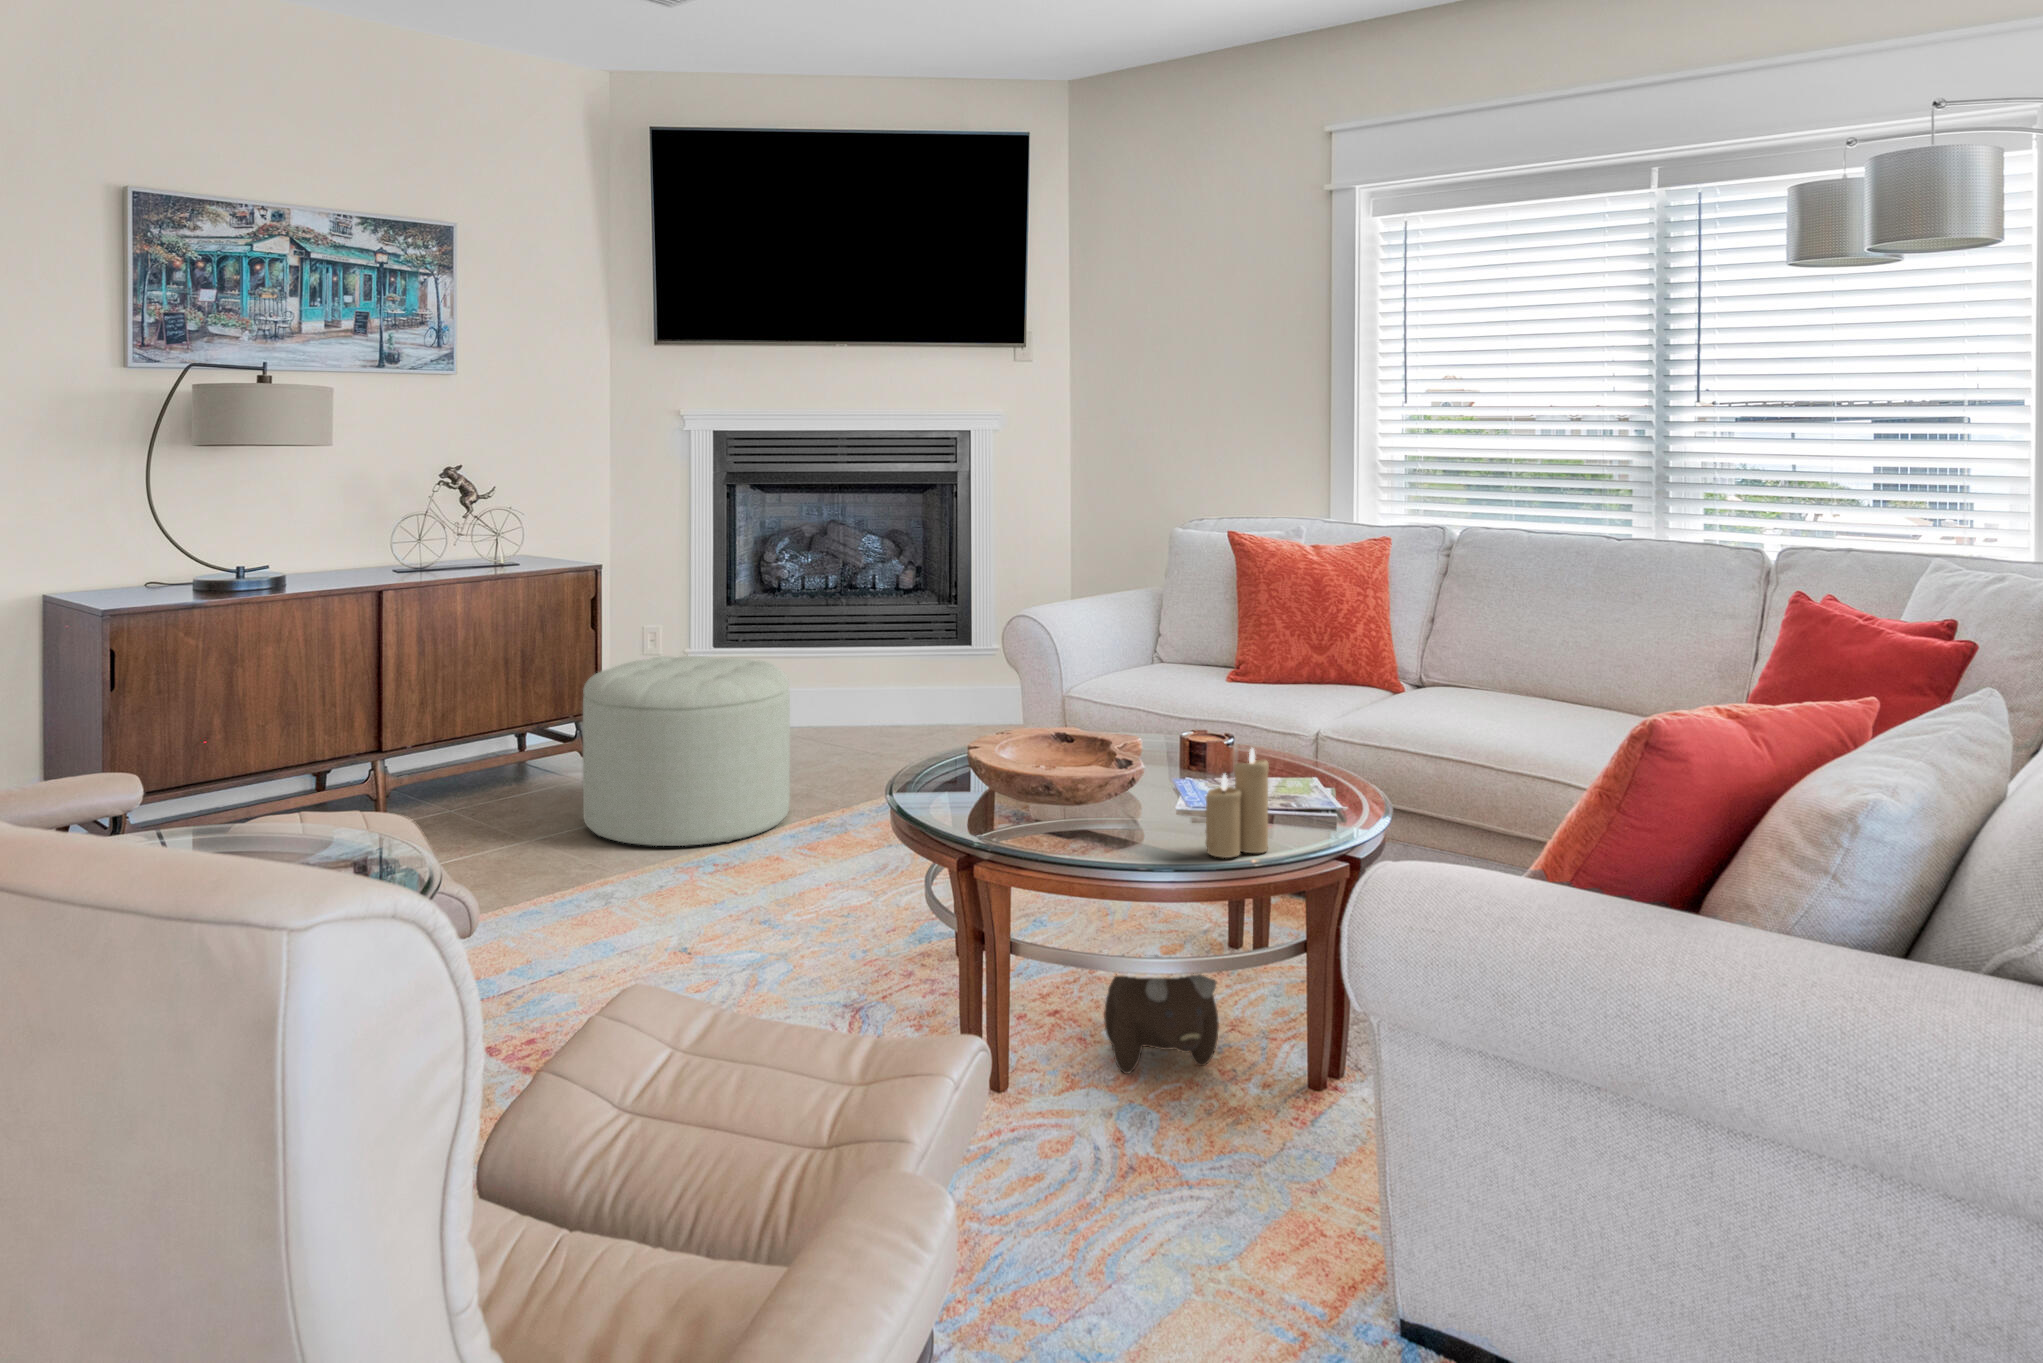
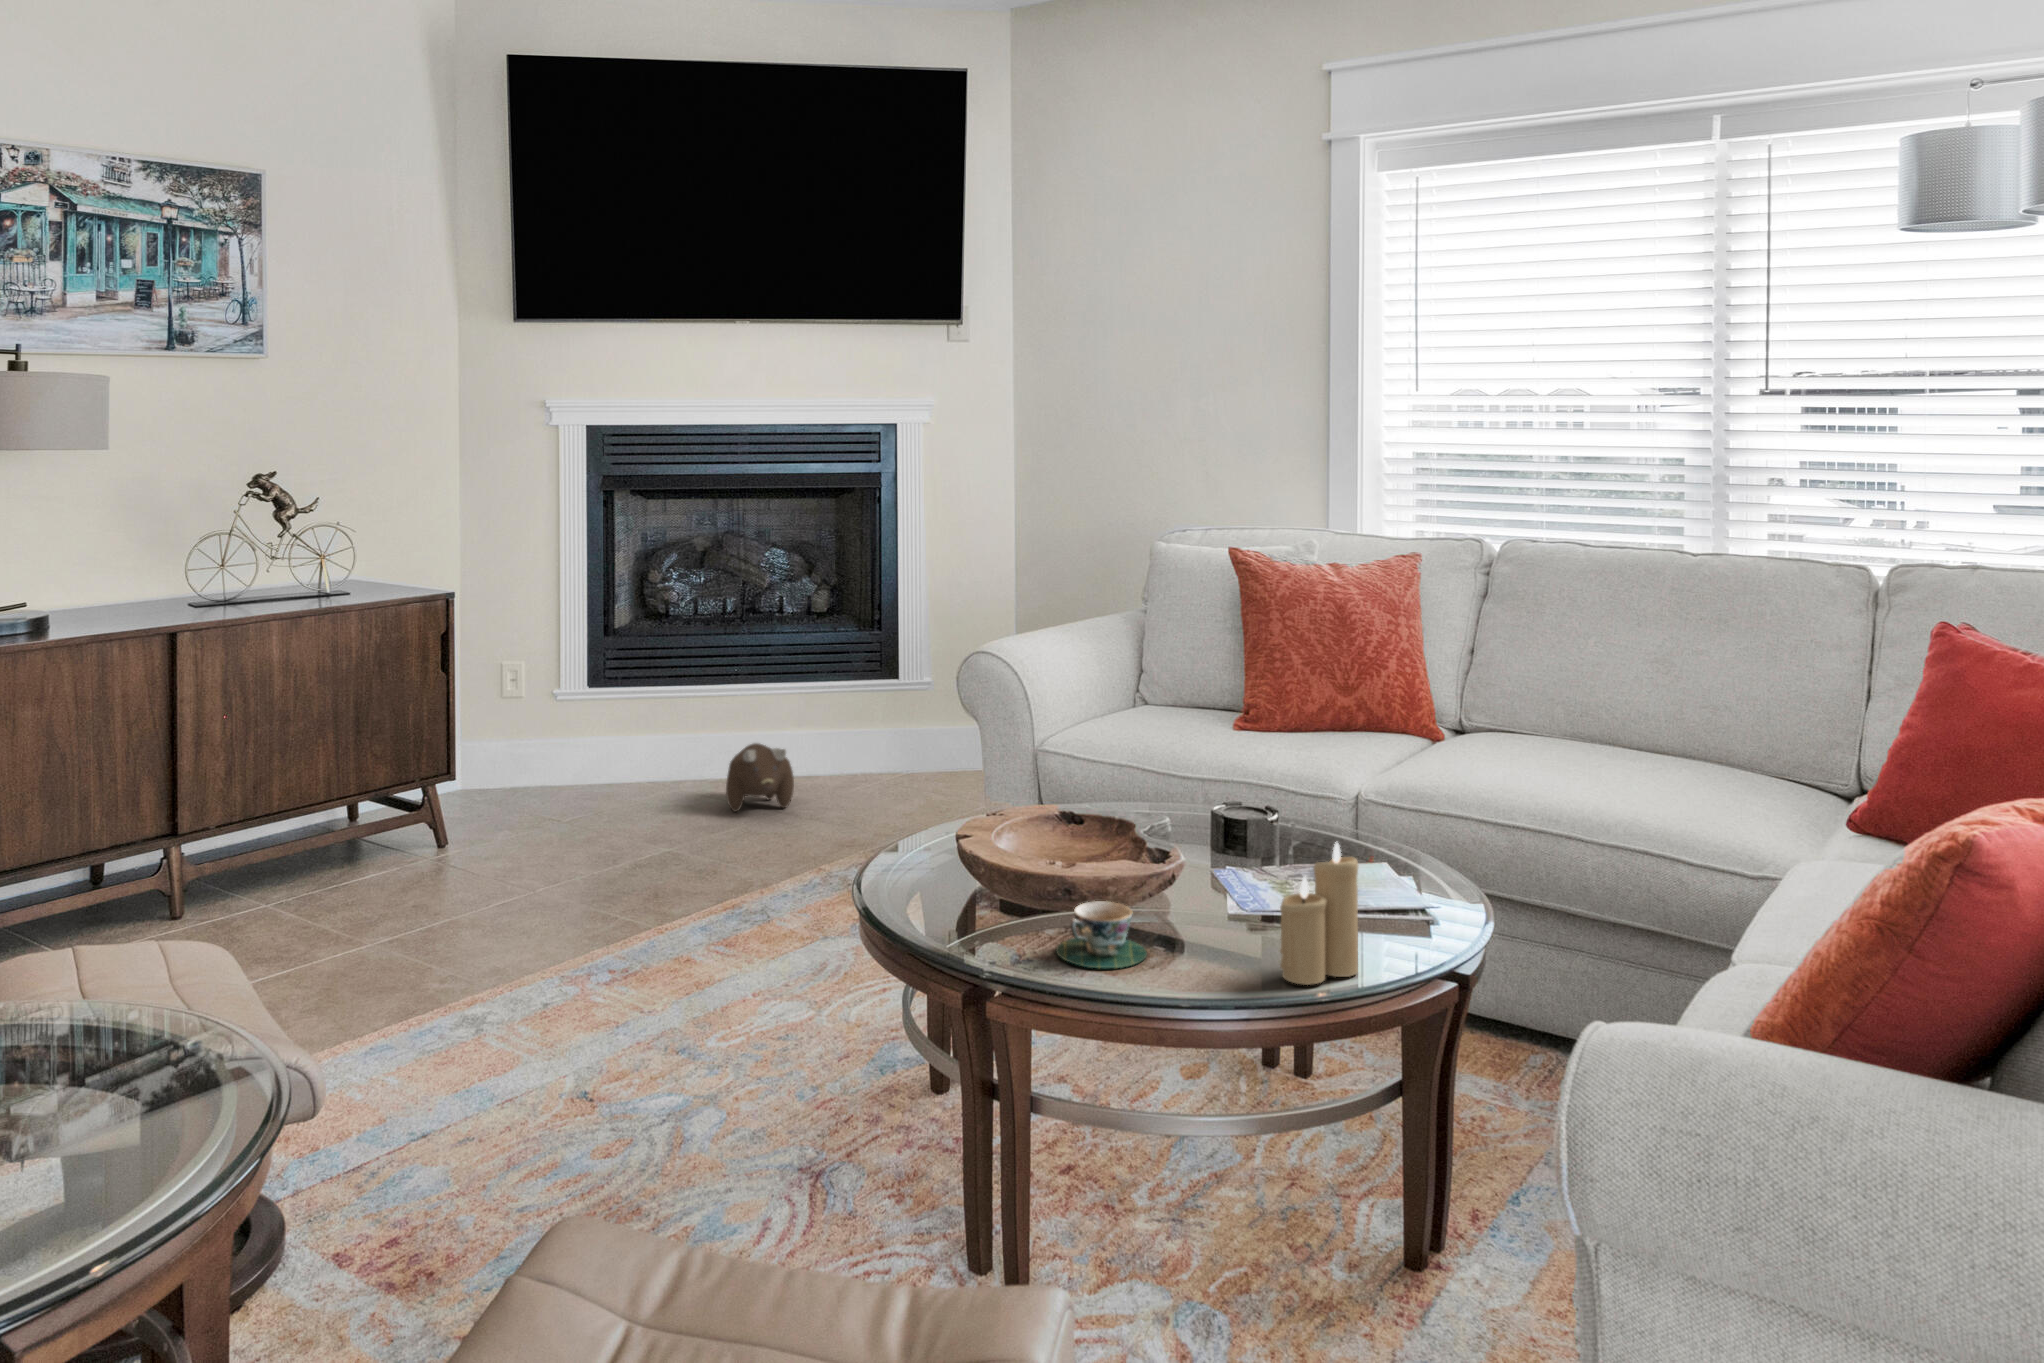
ottoman: present [583,656,790,846] -> none [439,708,698,951]
teacup: none [1035,793,1106,844] -> present [1056,901,1147,968]
plush toy: present [1104,973,1219,1074] -> present [726,743,794,812]

